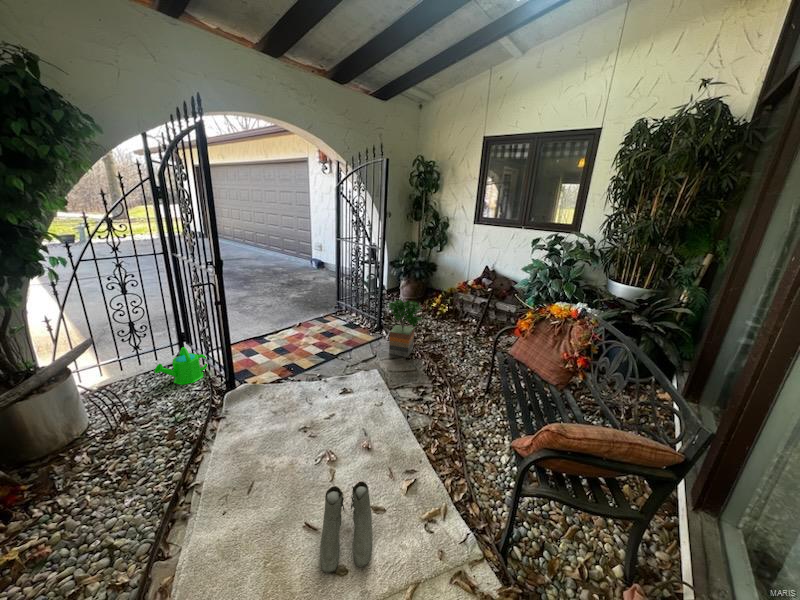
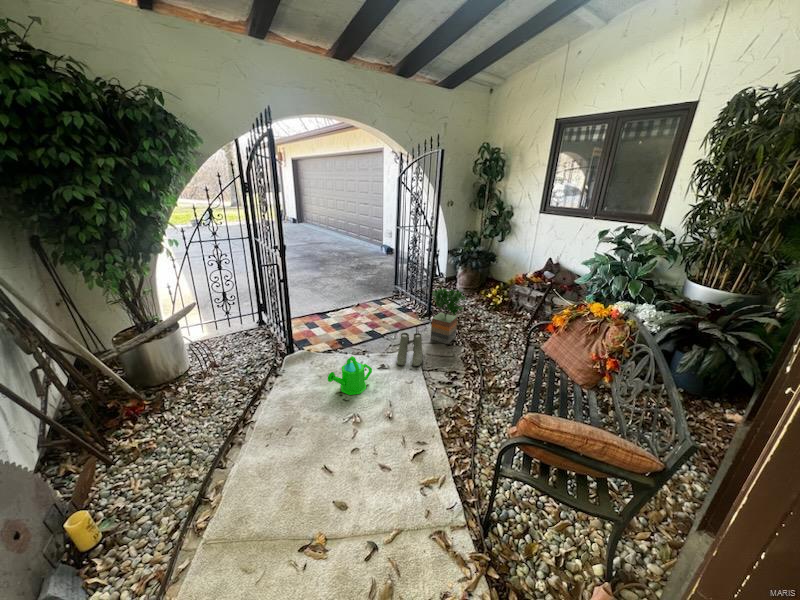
watering can: present [155,347,207,385] -> present [328,356,372,395]
boots: present [320,481,372,573] -> present [397,333,422,366]

